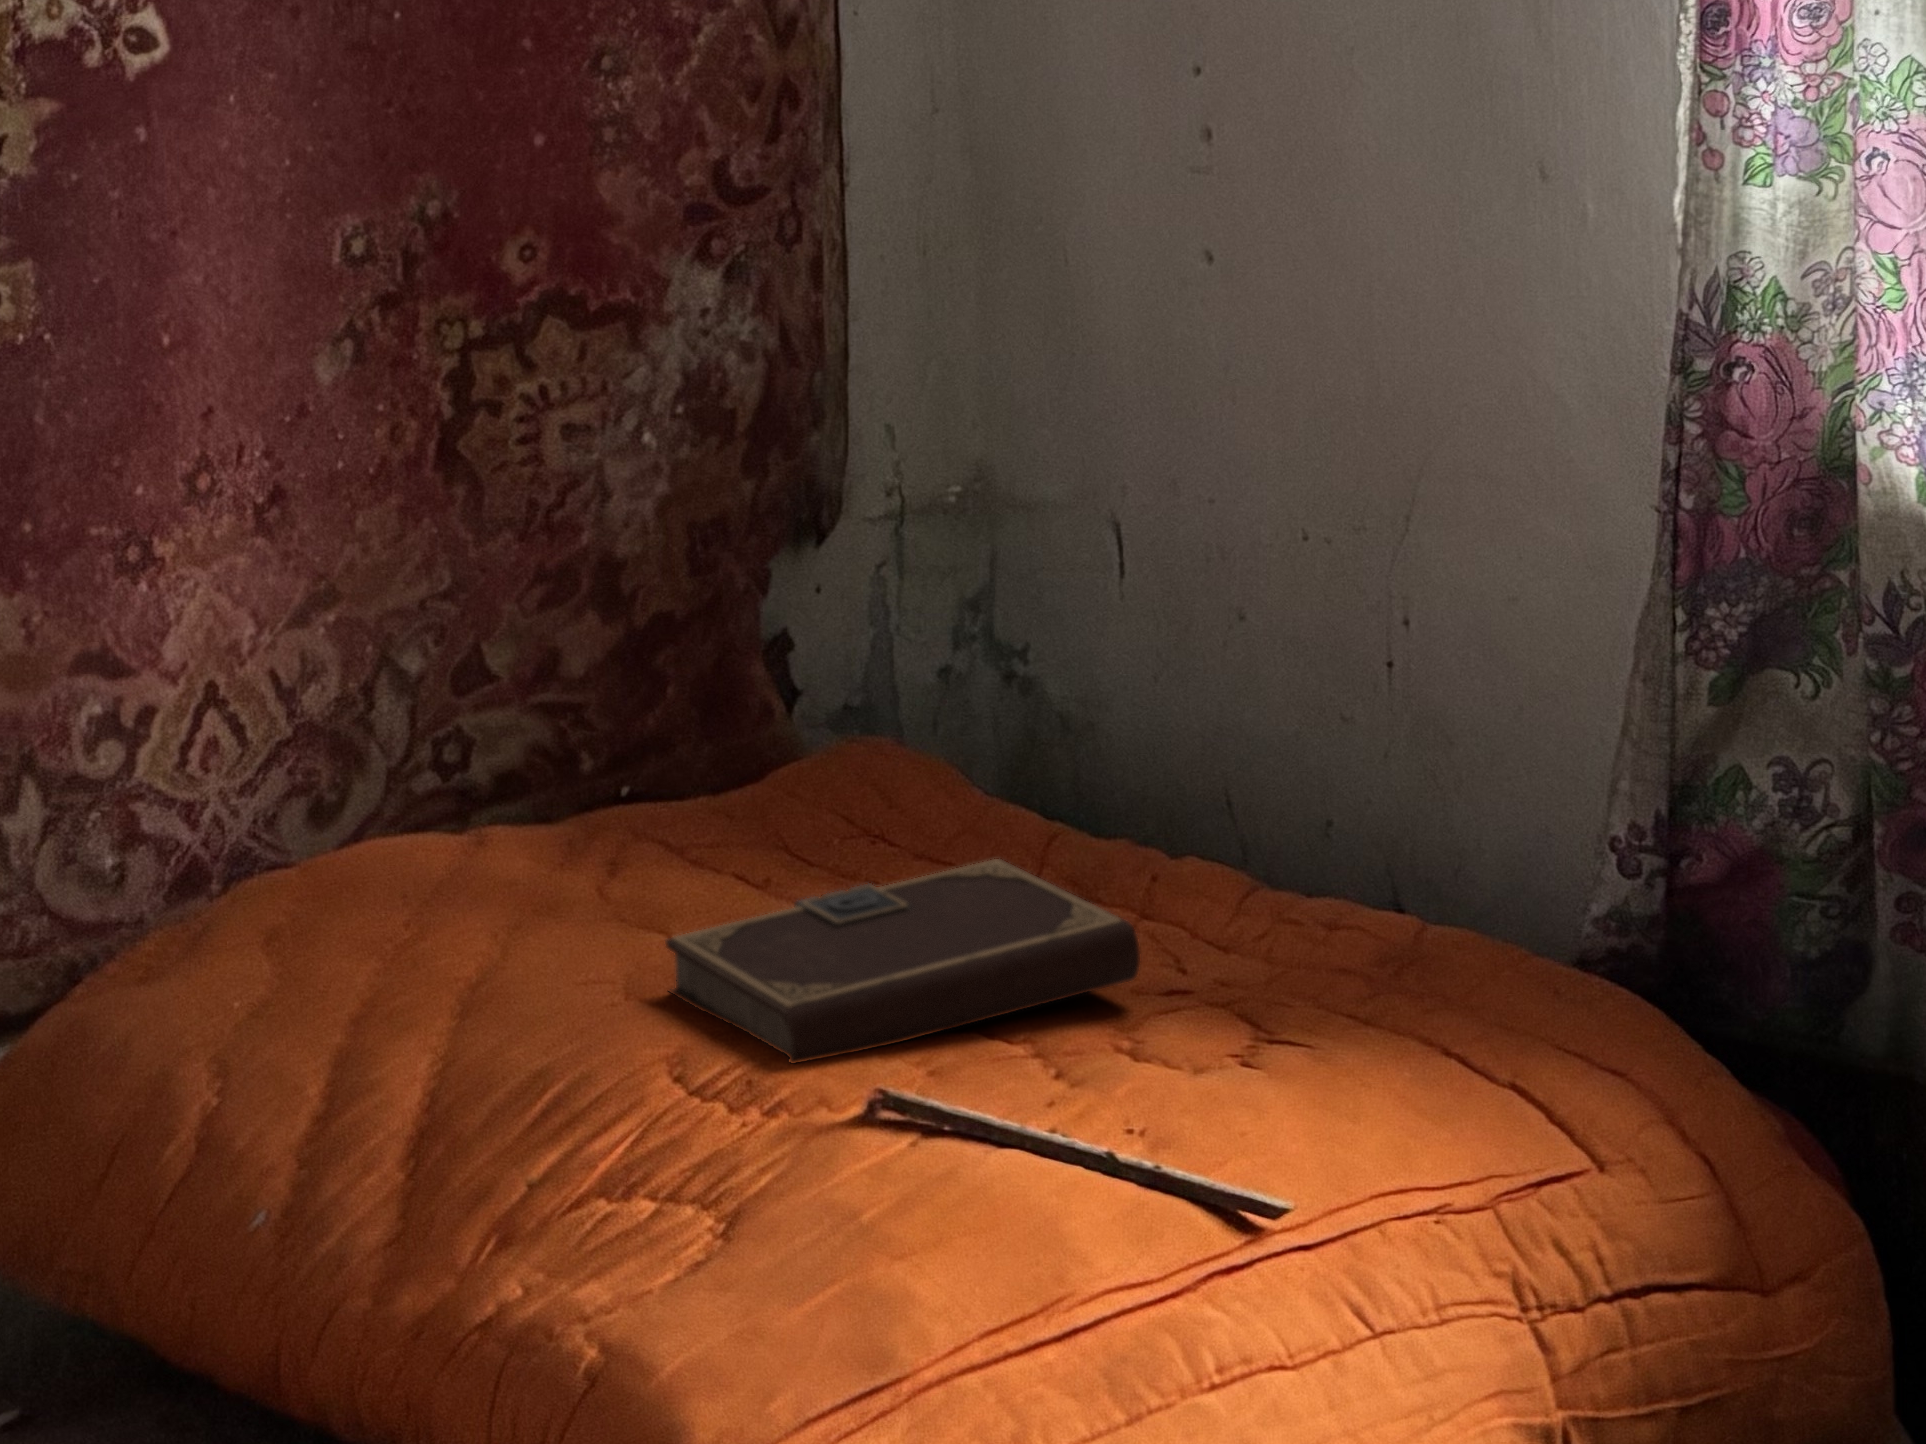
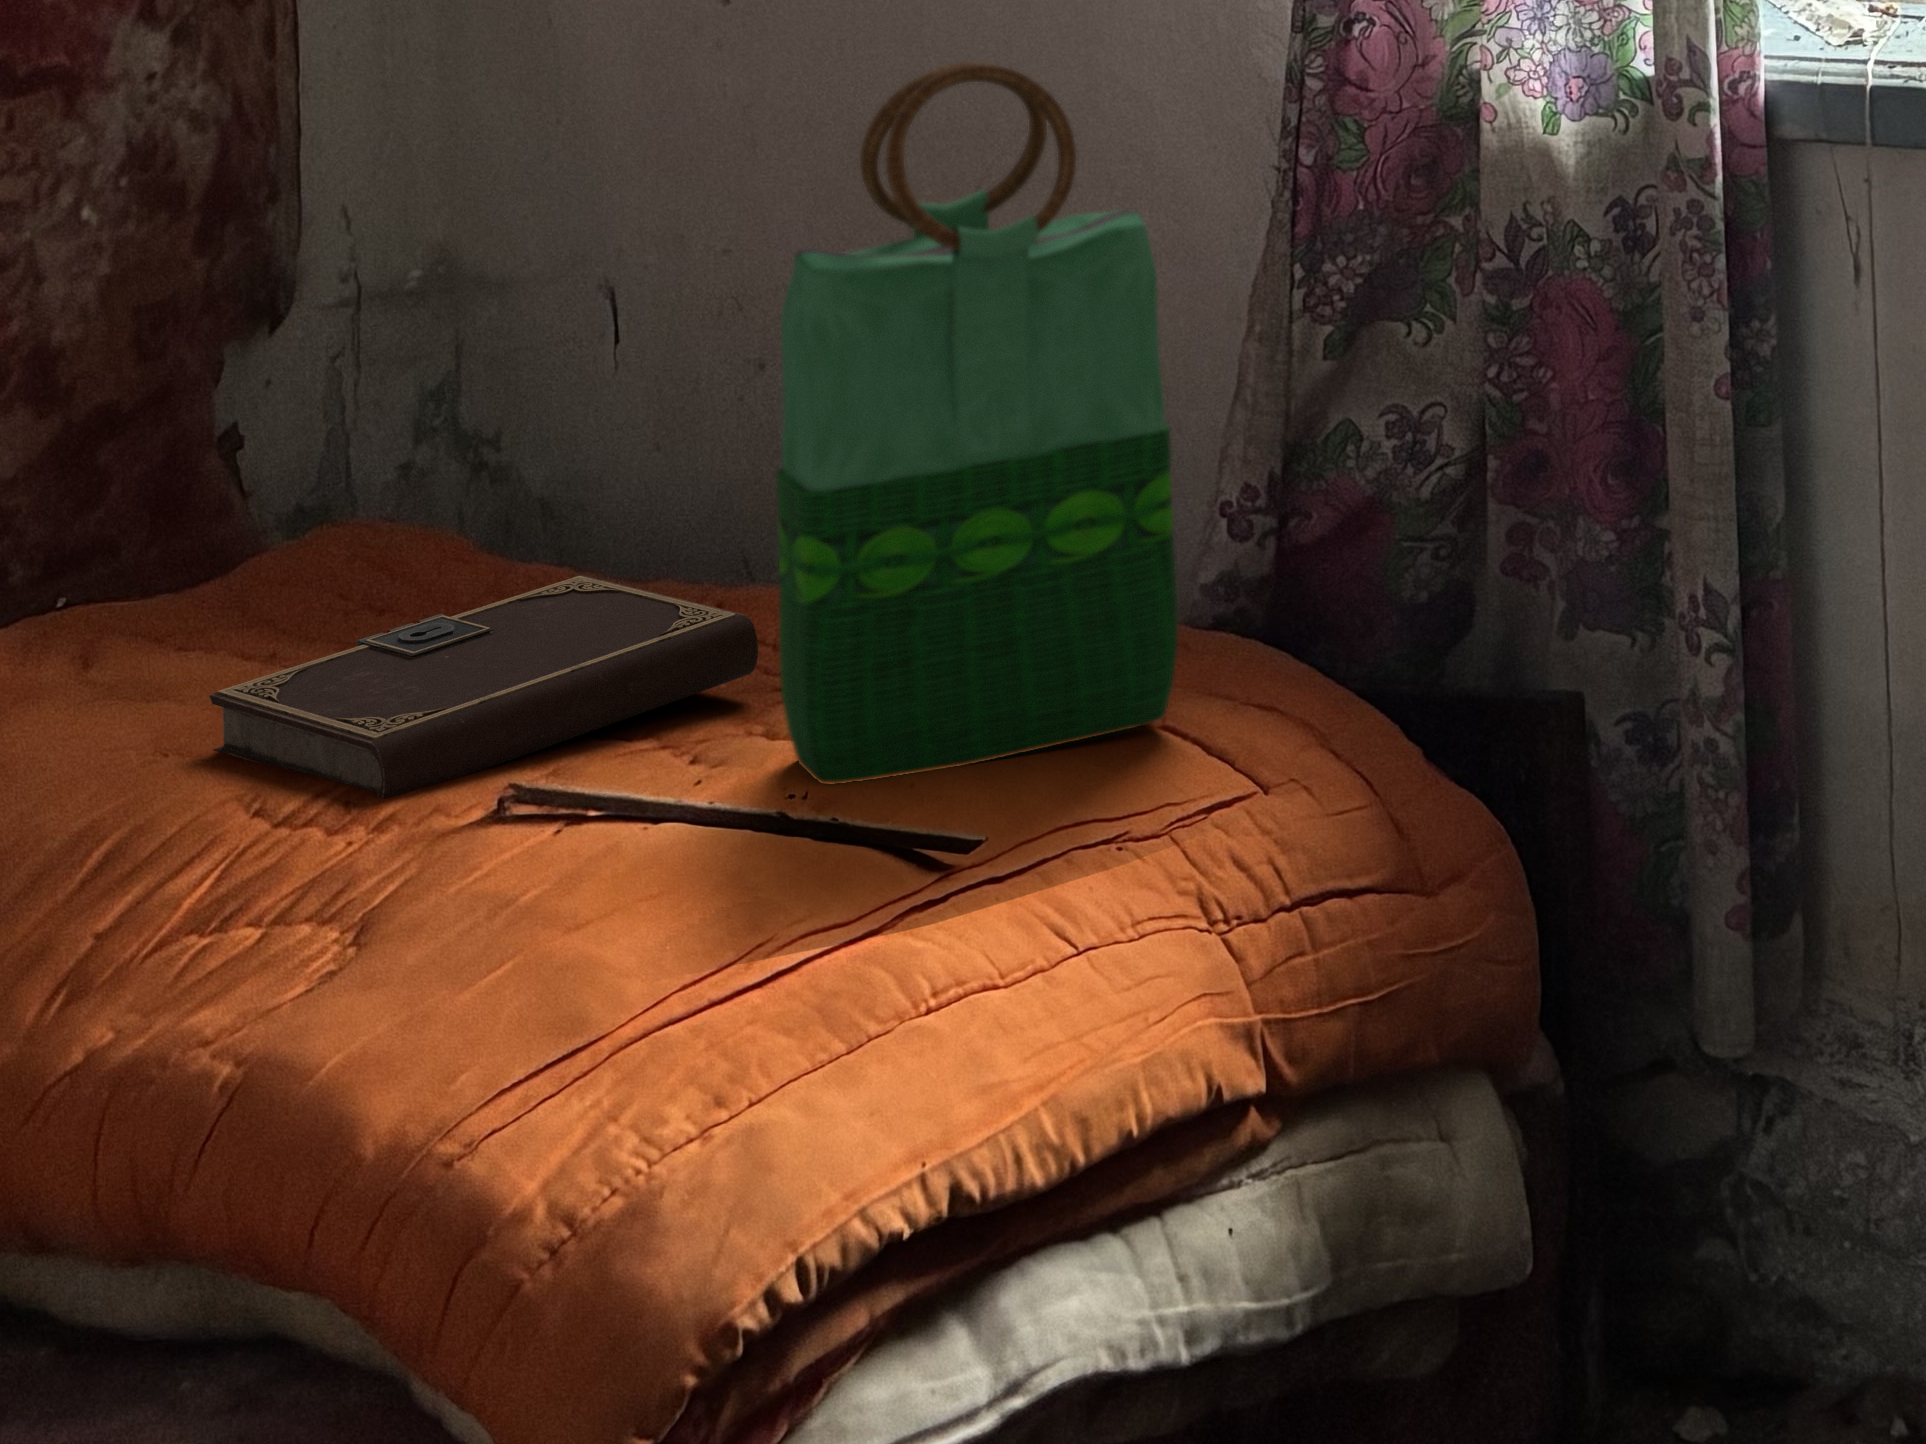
tote bag: none [1138,416,1514,1119] -> present [776,62,1178,785]

